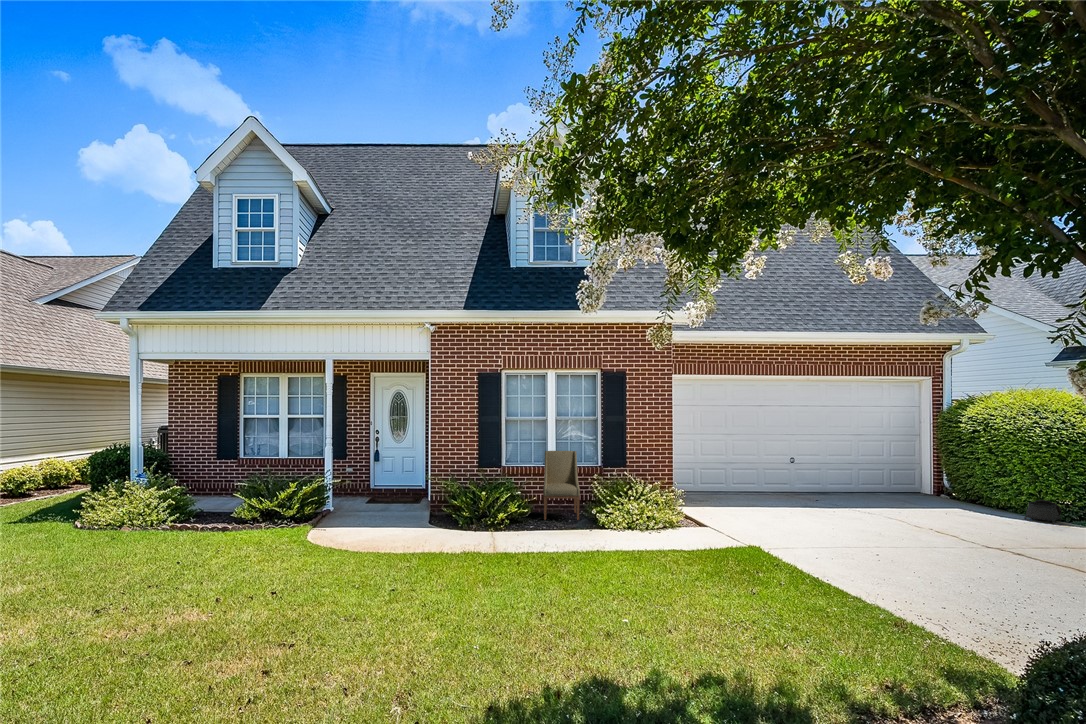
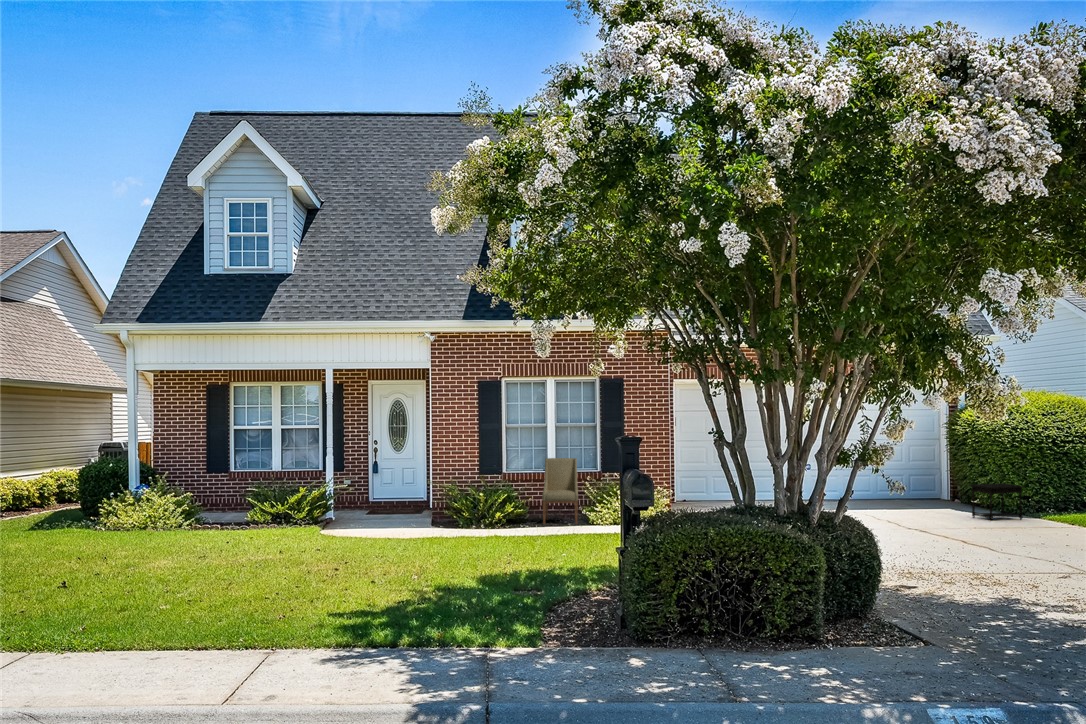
side table: none [949,475,1009,514] -> present [969,483,1025,521]
basket: present [1024,500,1061,524] -> none [1028,505,1066,527]

